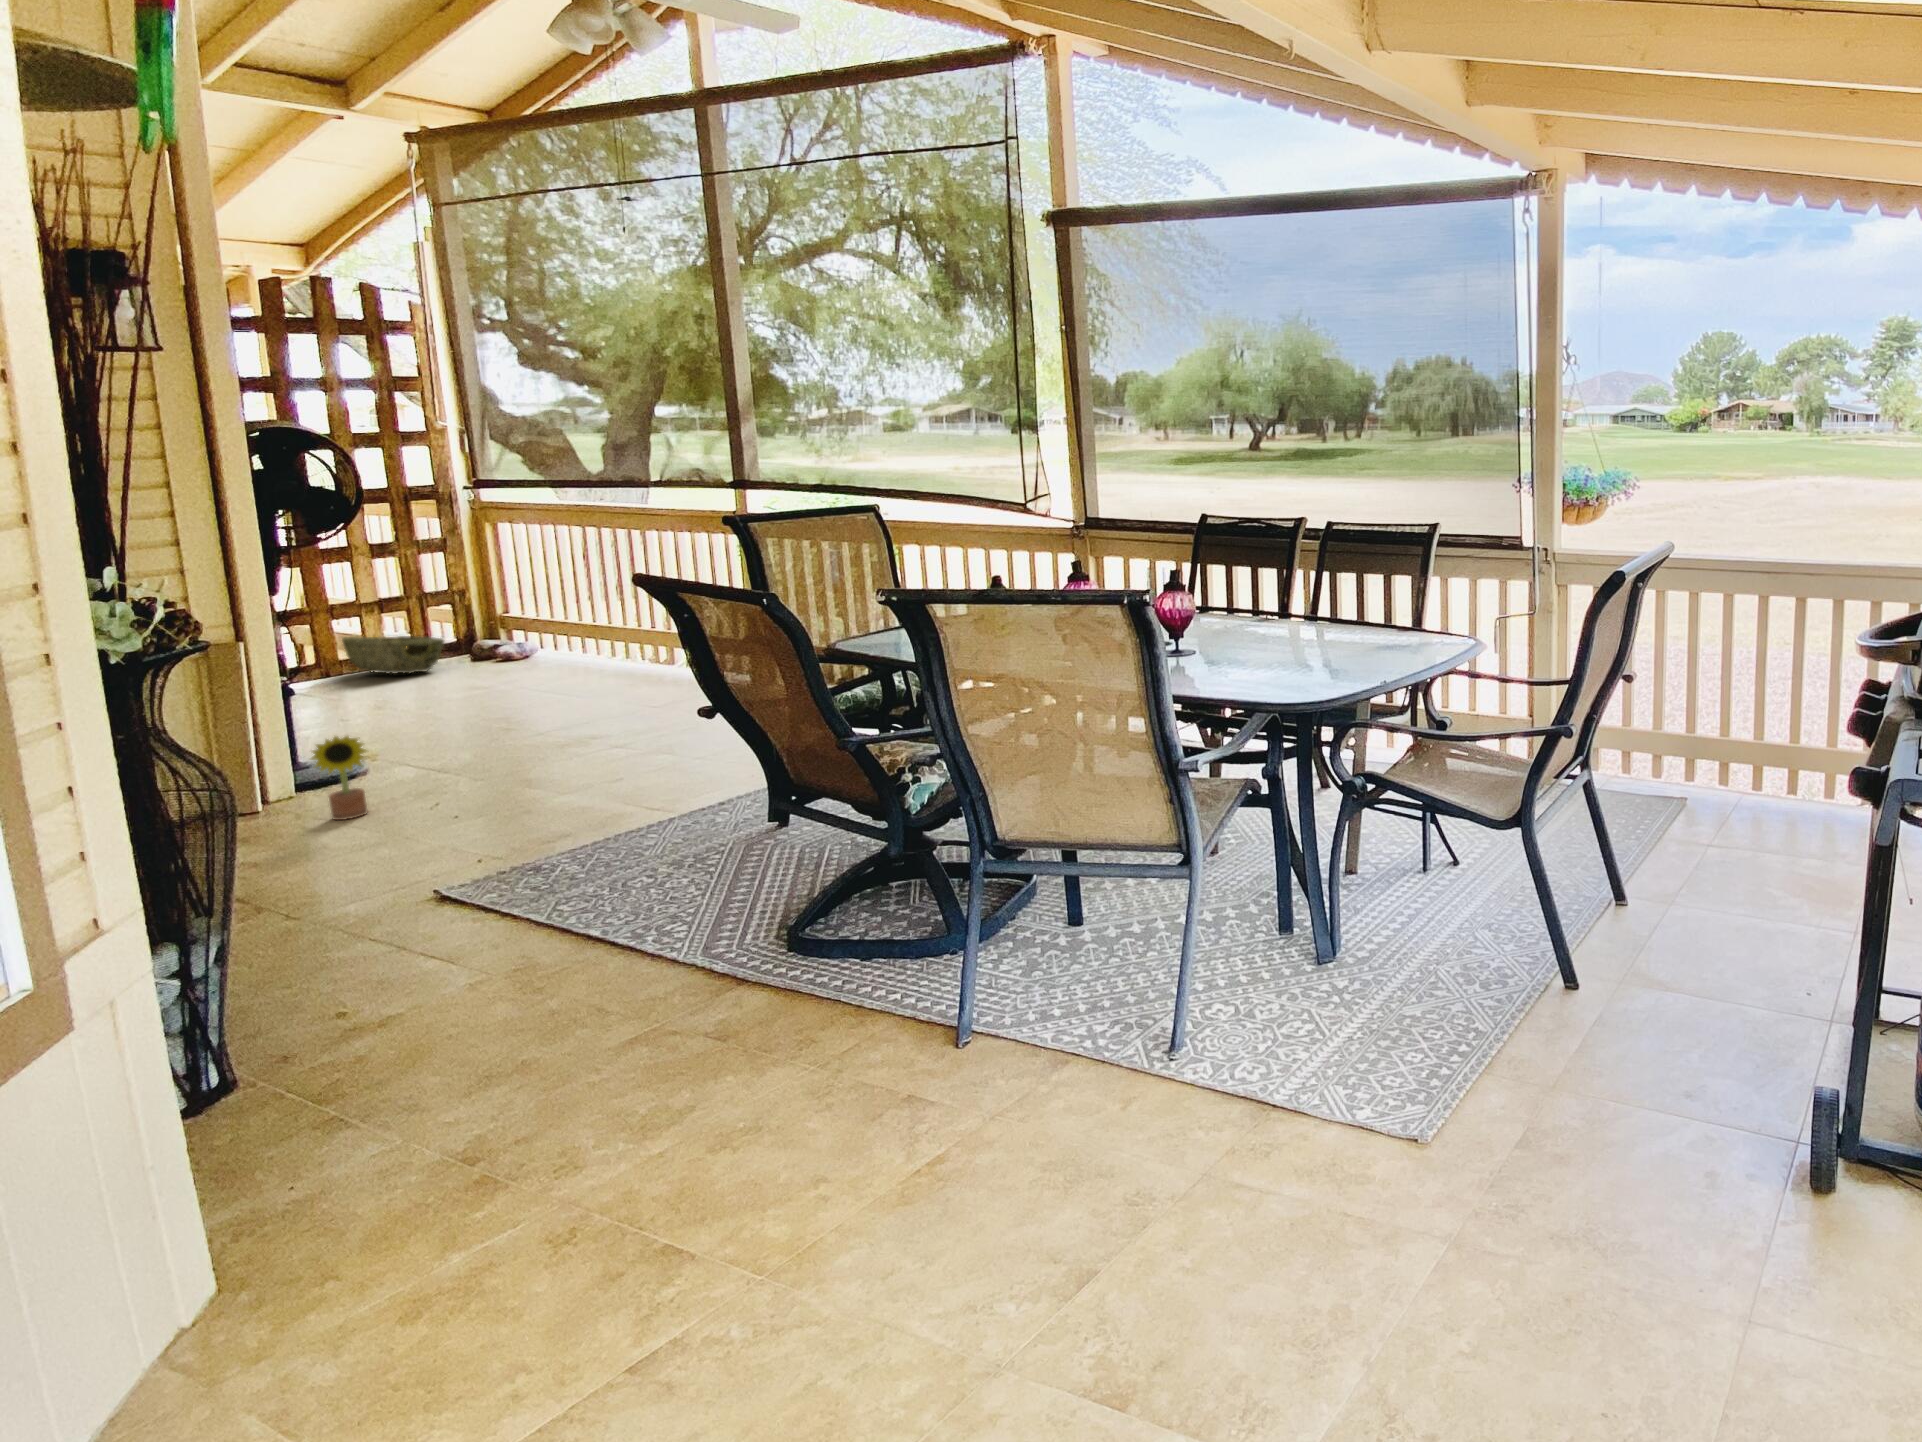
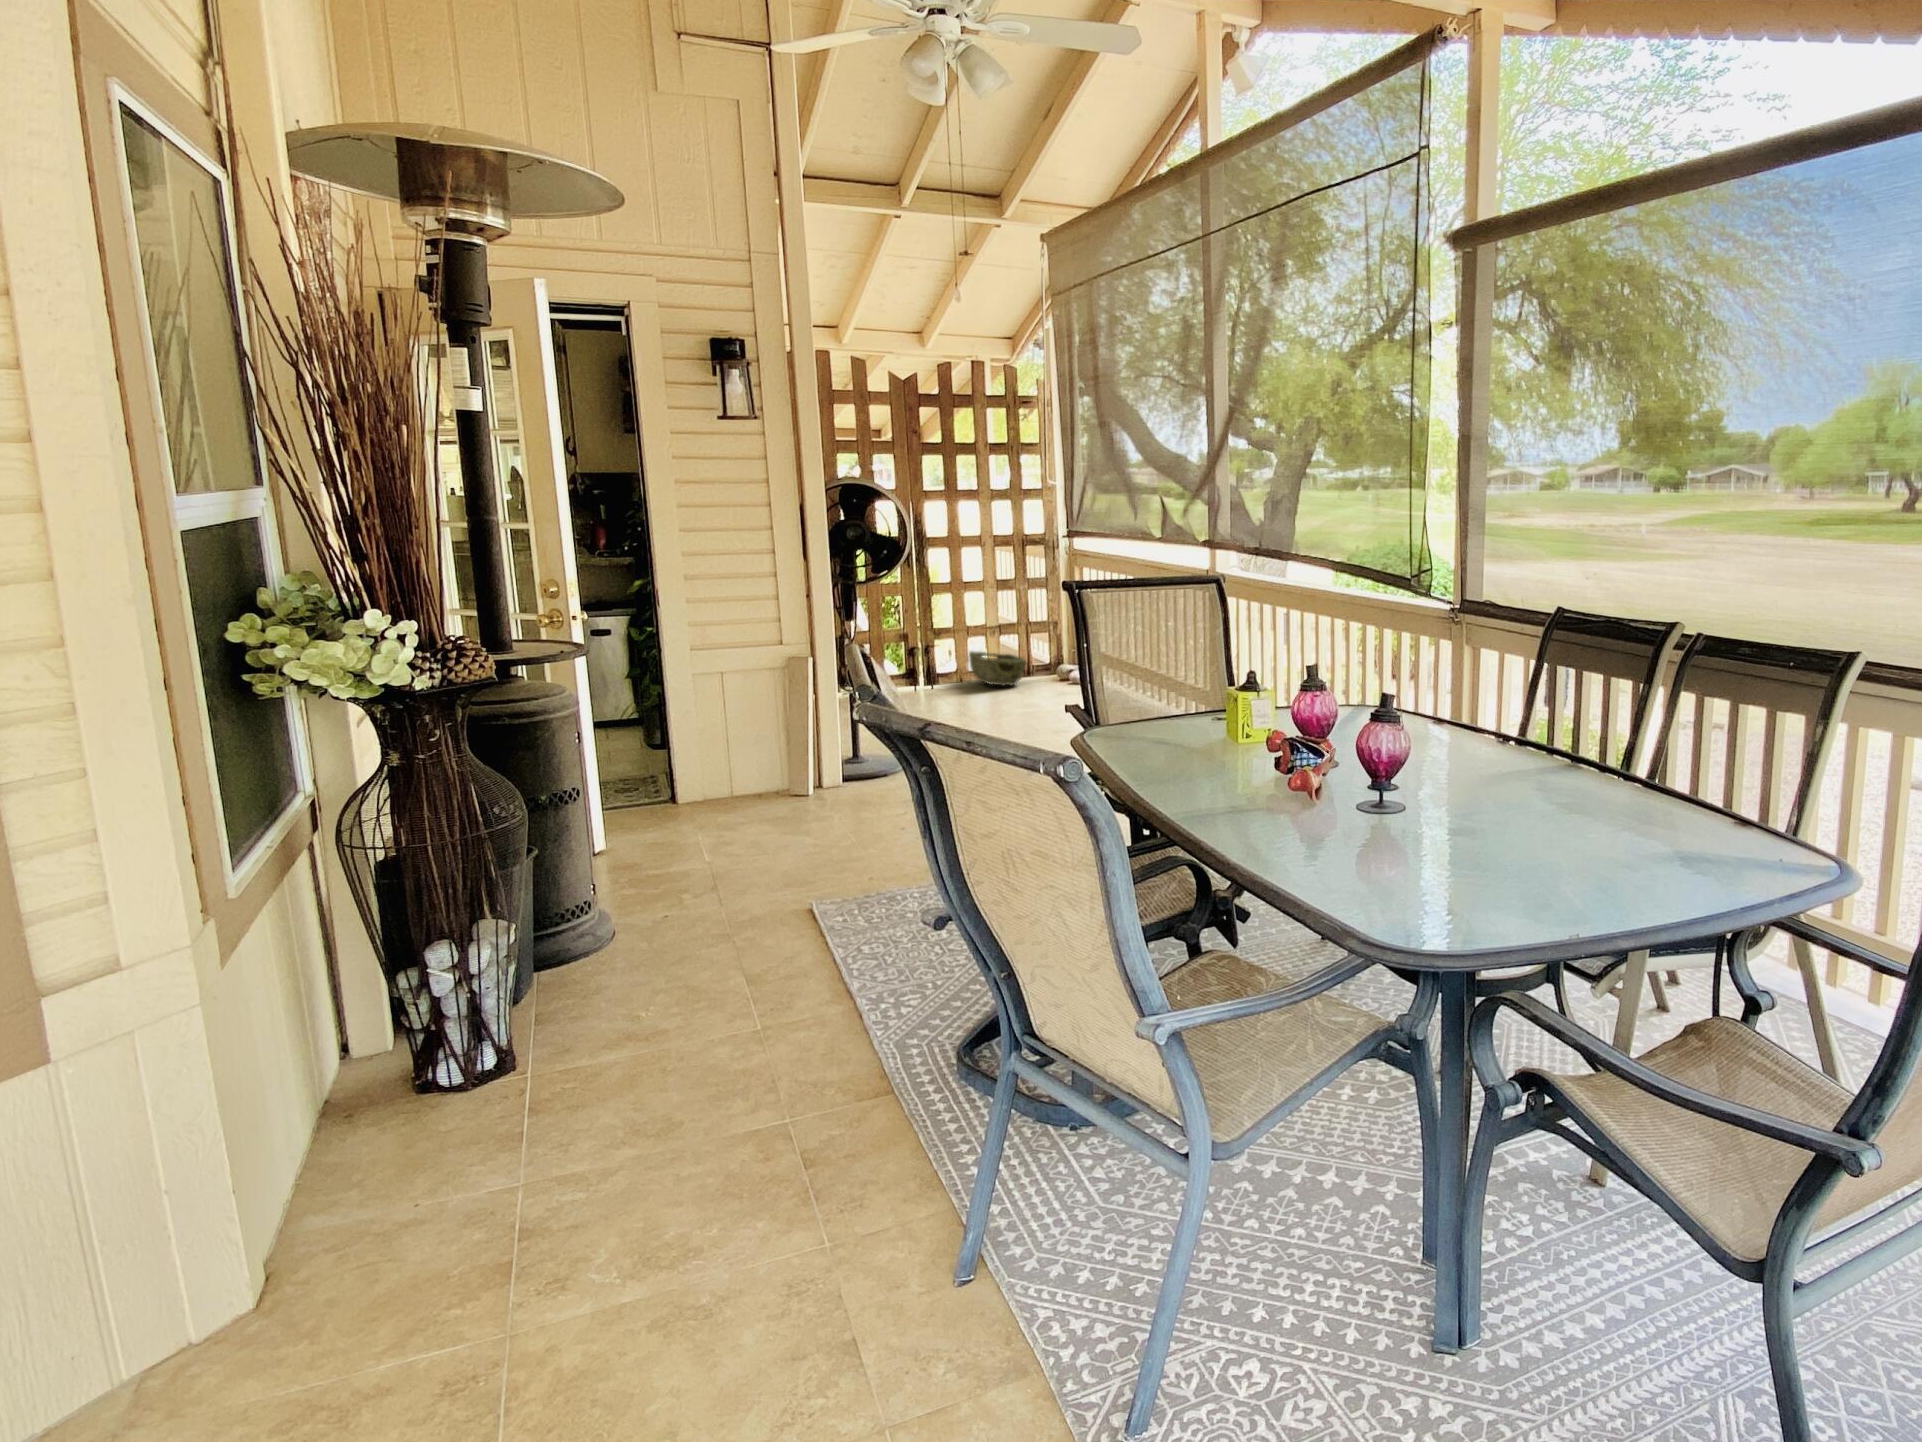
decorative plant: present [311,736,367,820] -> none [823,747,864,817]

